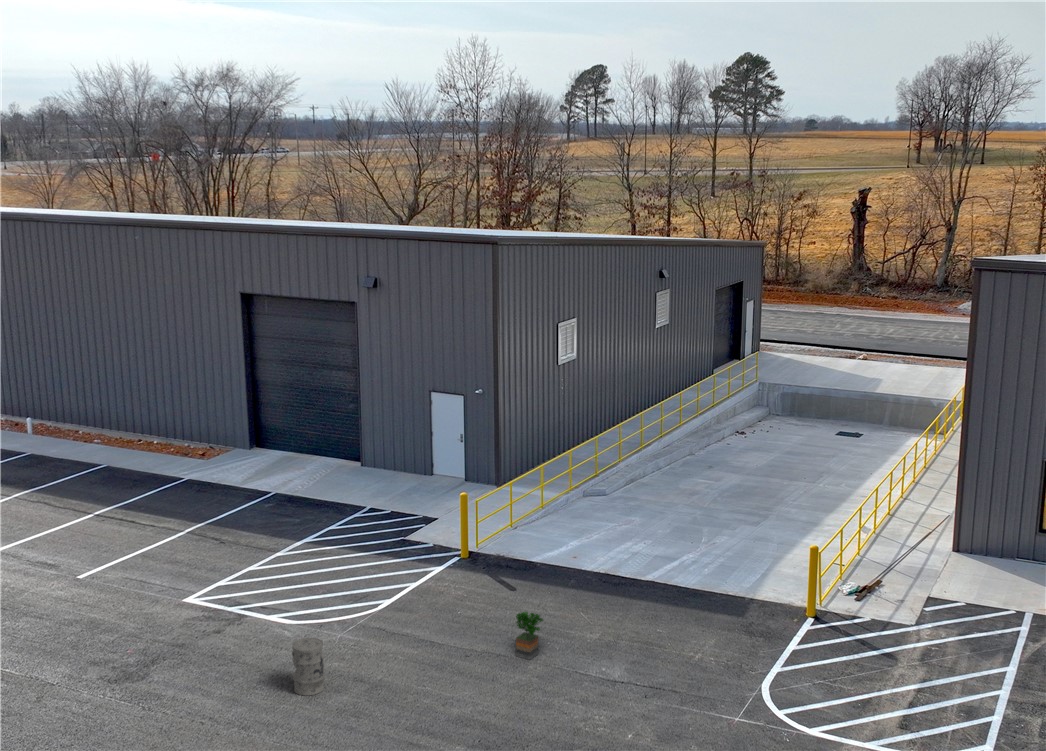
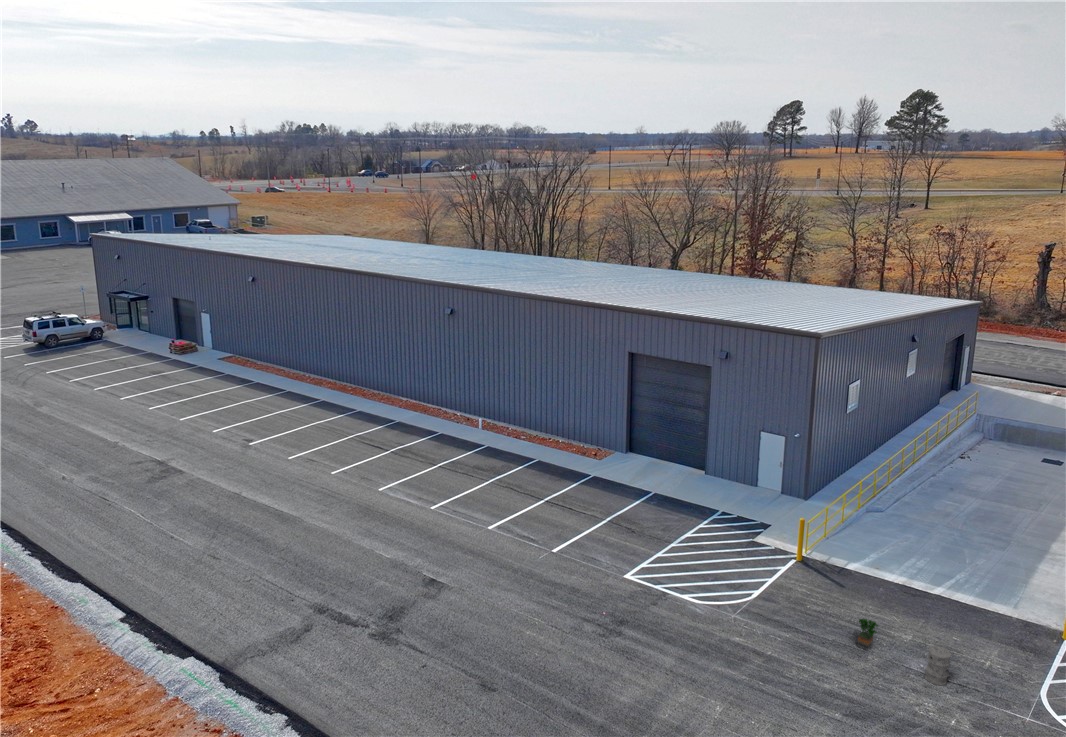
trash can: present [292,638,325,696] -> present [925,646,951,685]

